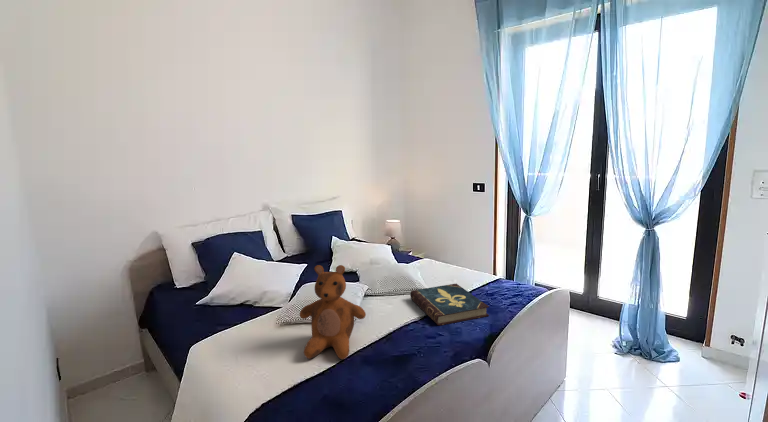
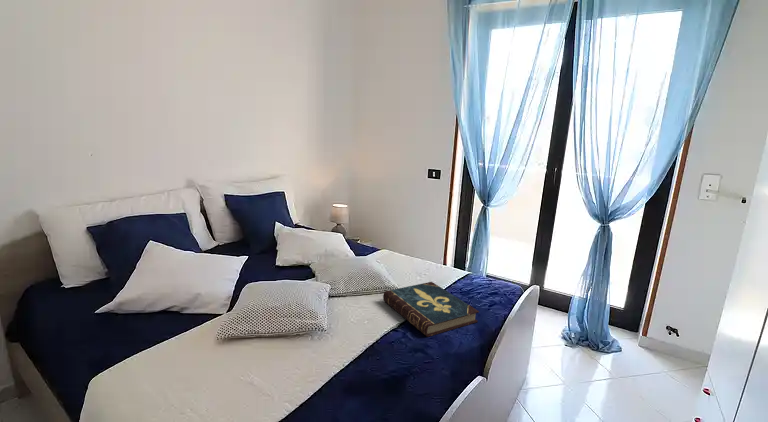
teddy bear: present [300,265,366,359] -> none [258,268,349,398]

